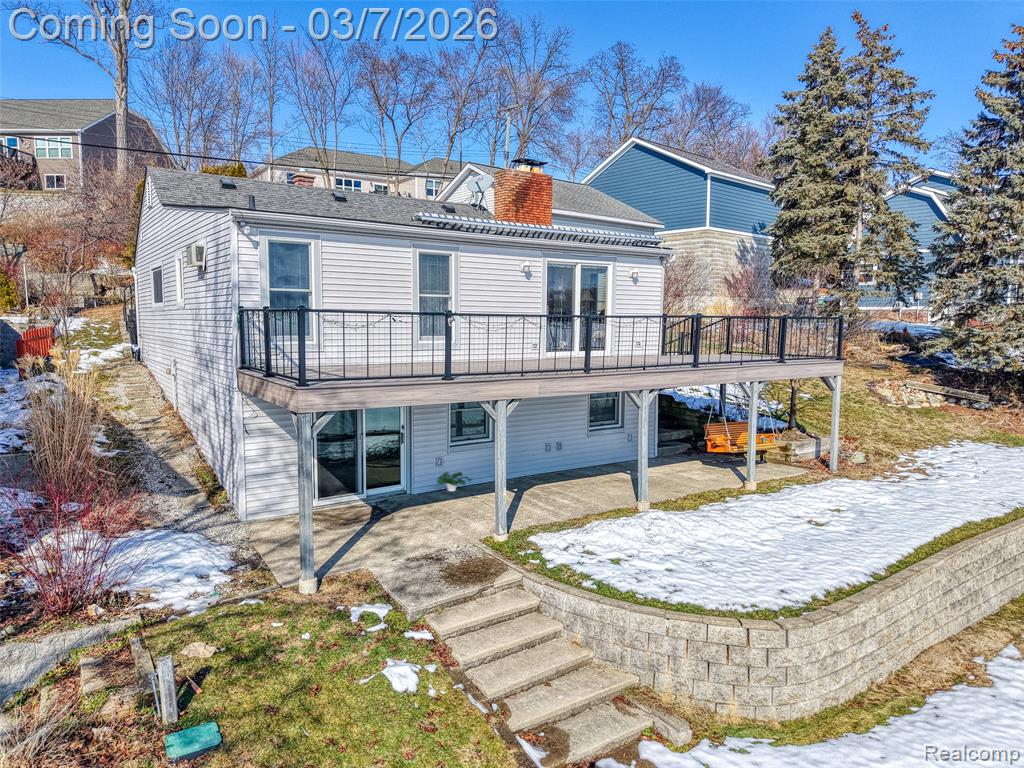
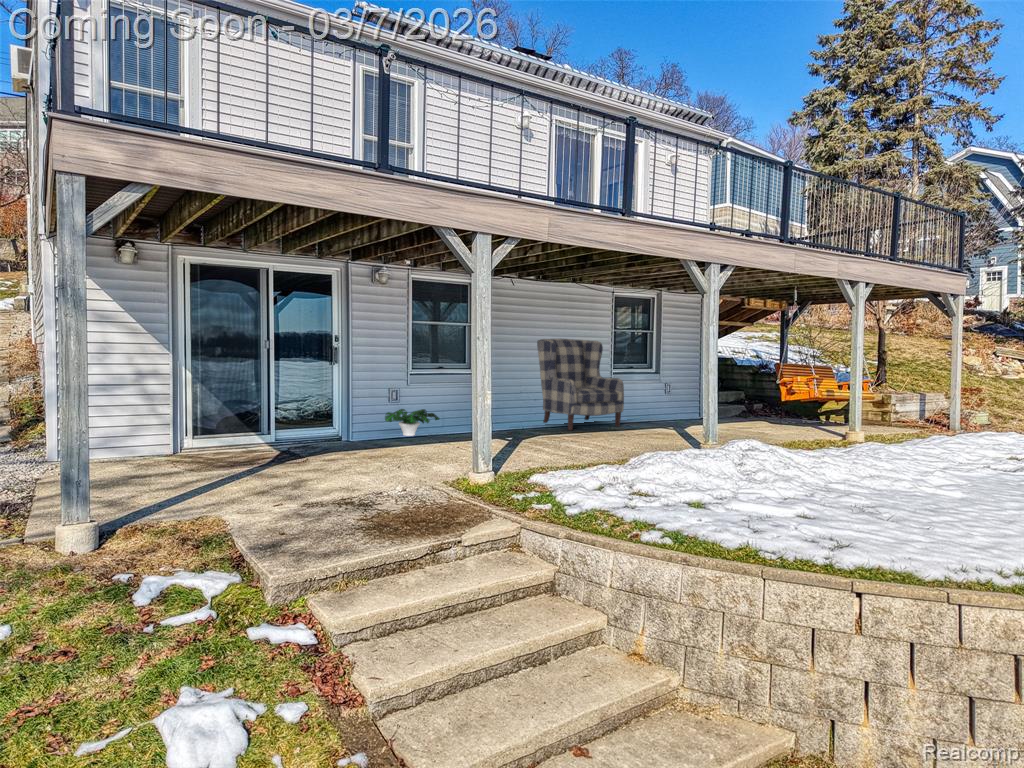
chair: none [535,415,594,483] -> present [537,339,624,430]

